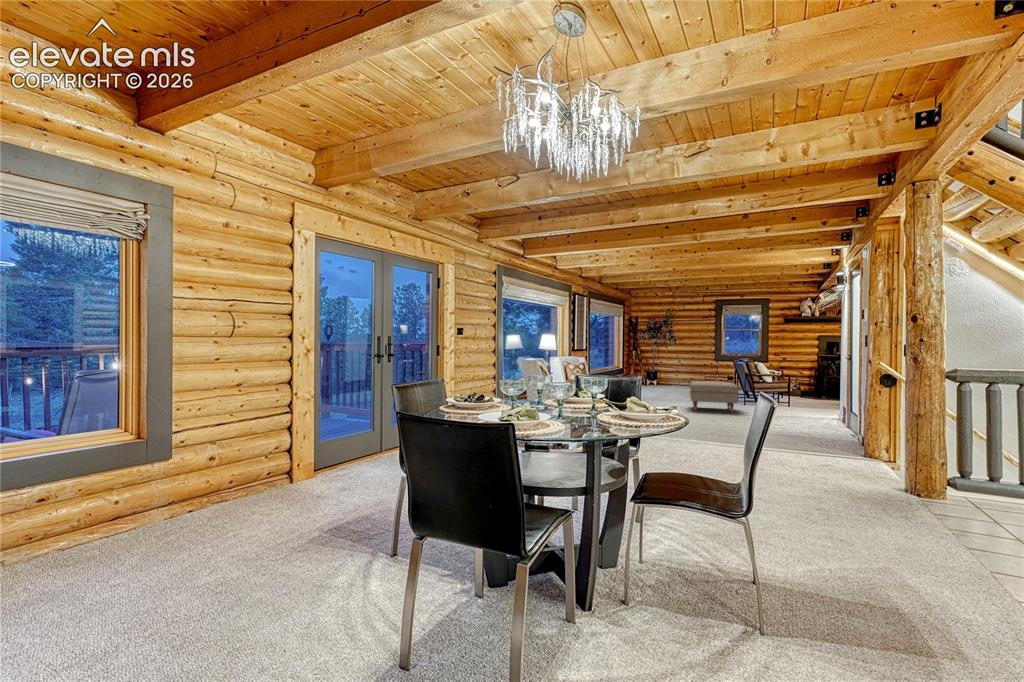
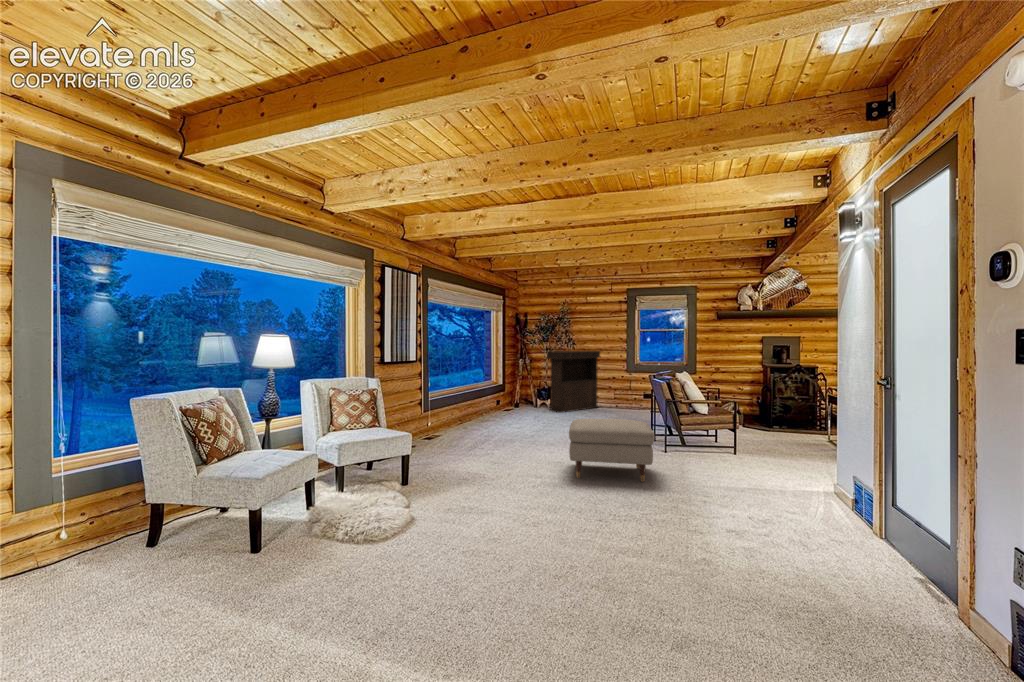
console table: none [656,345,695,388] -> present [547,351,600,413]

